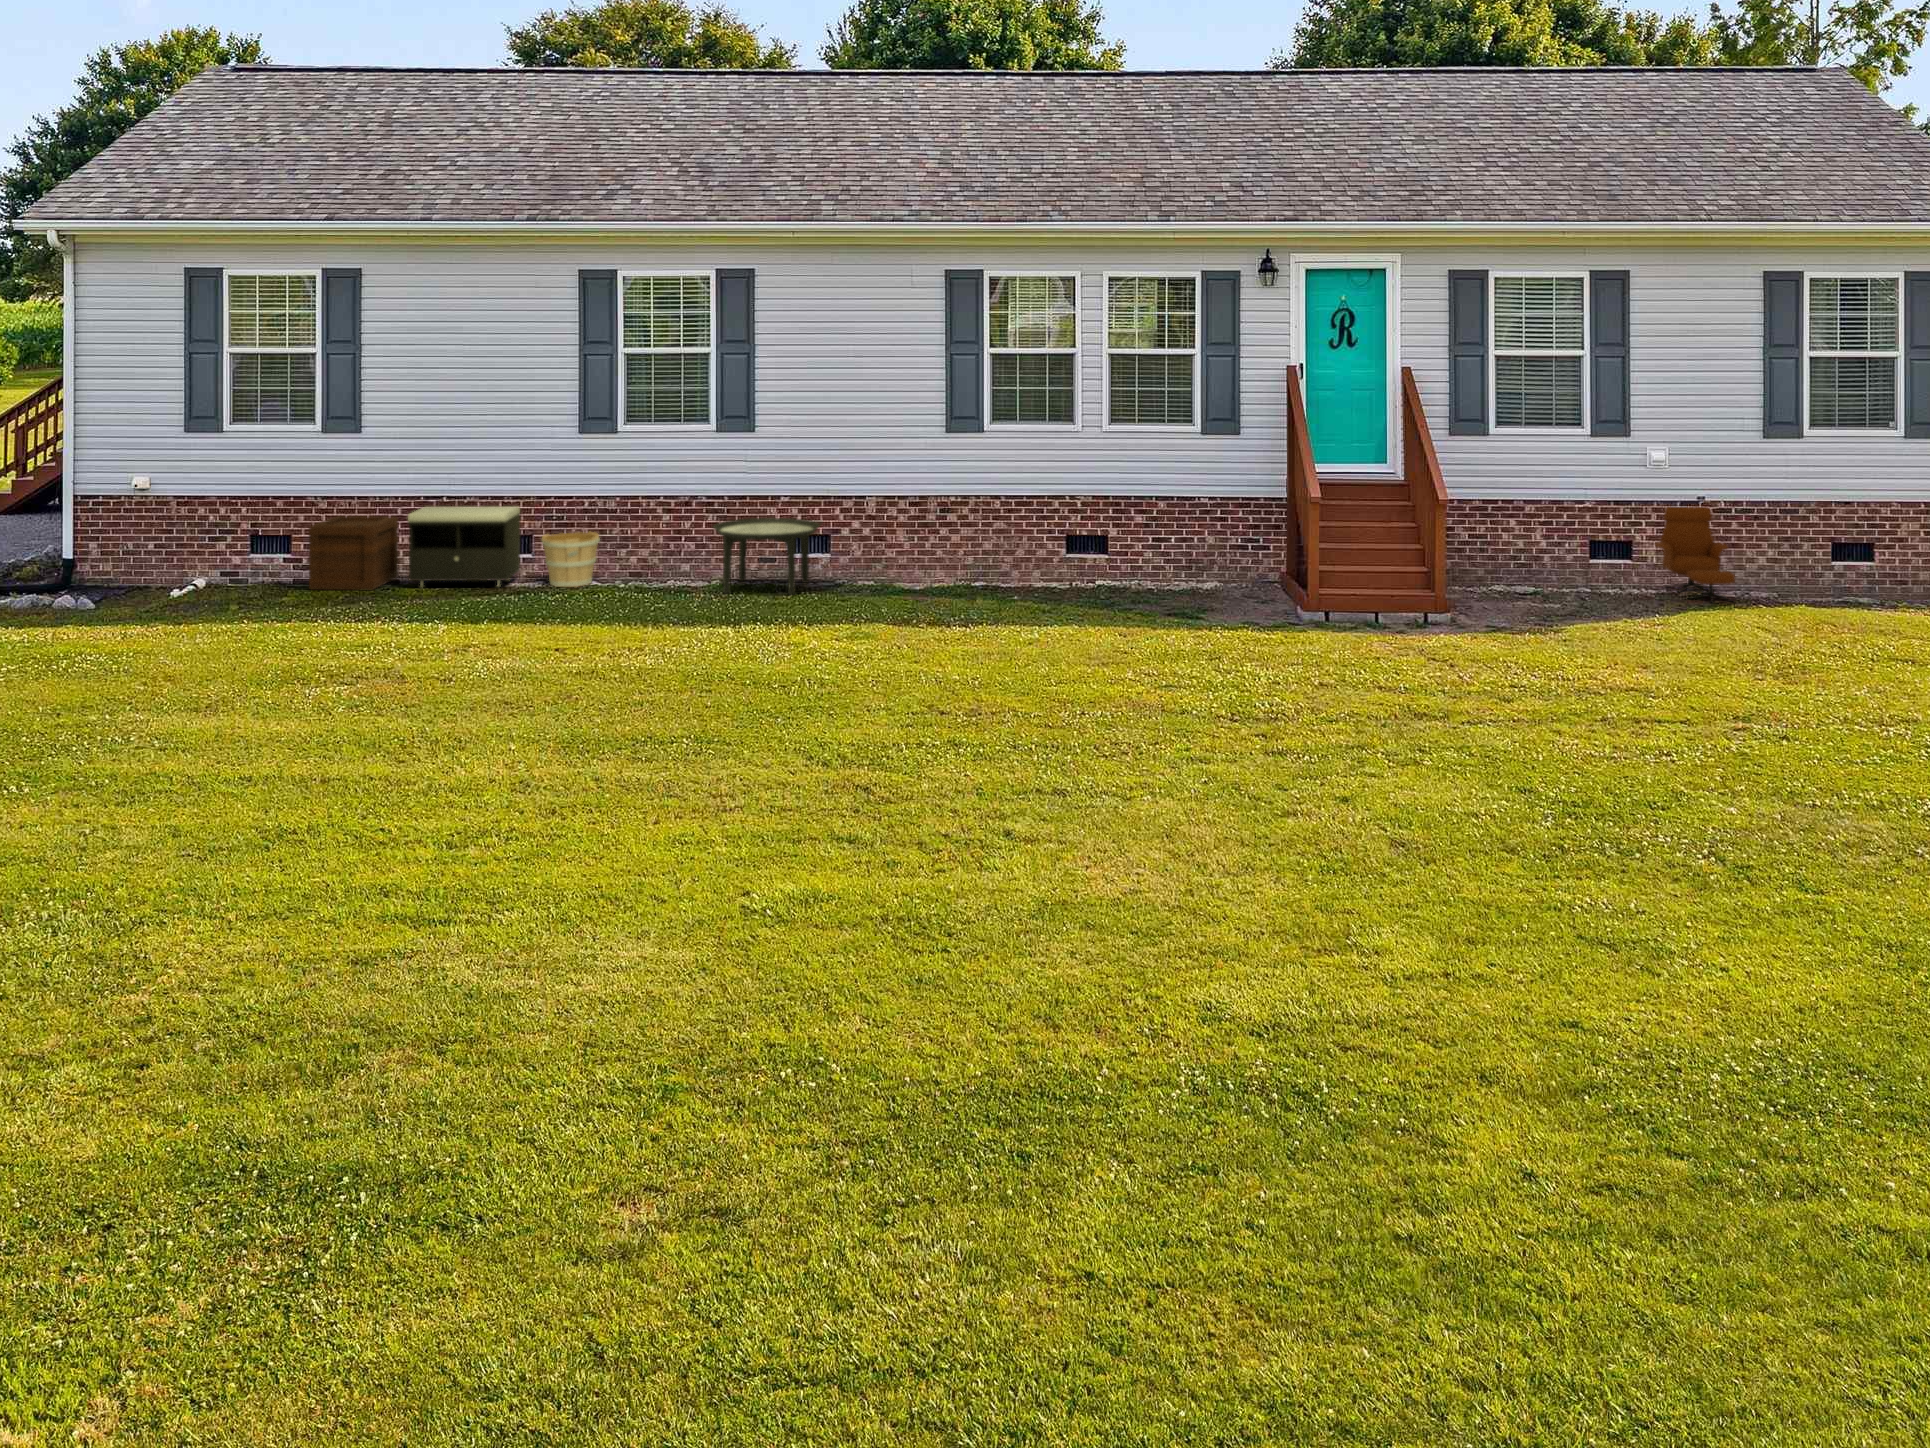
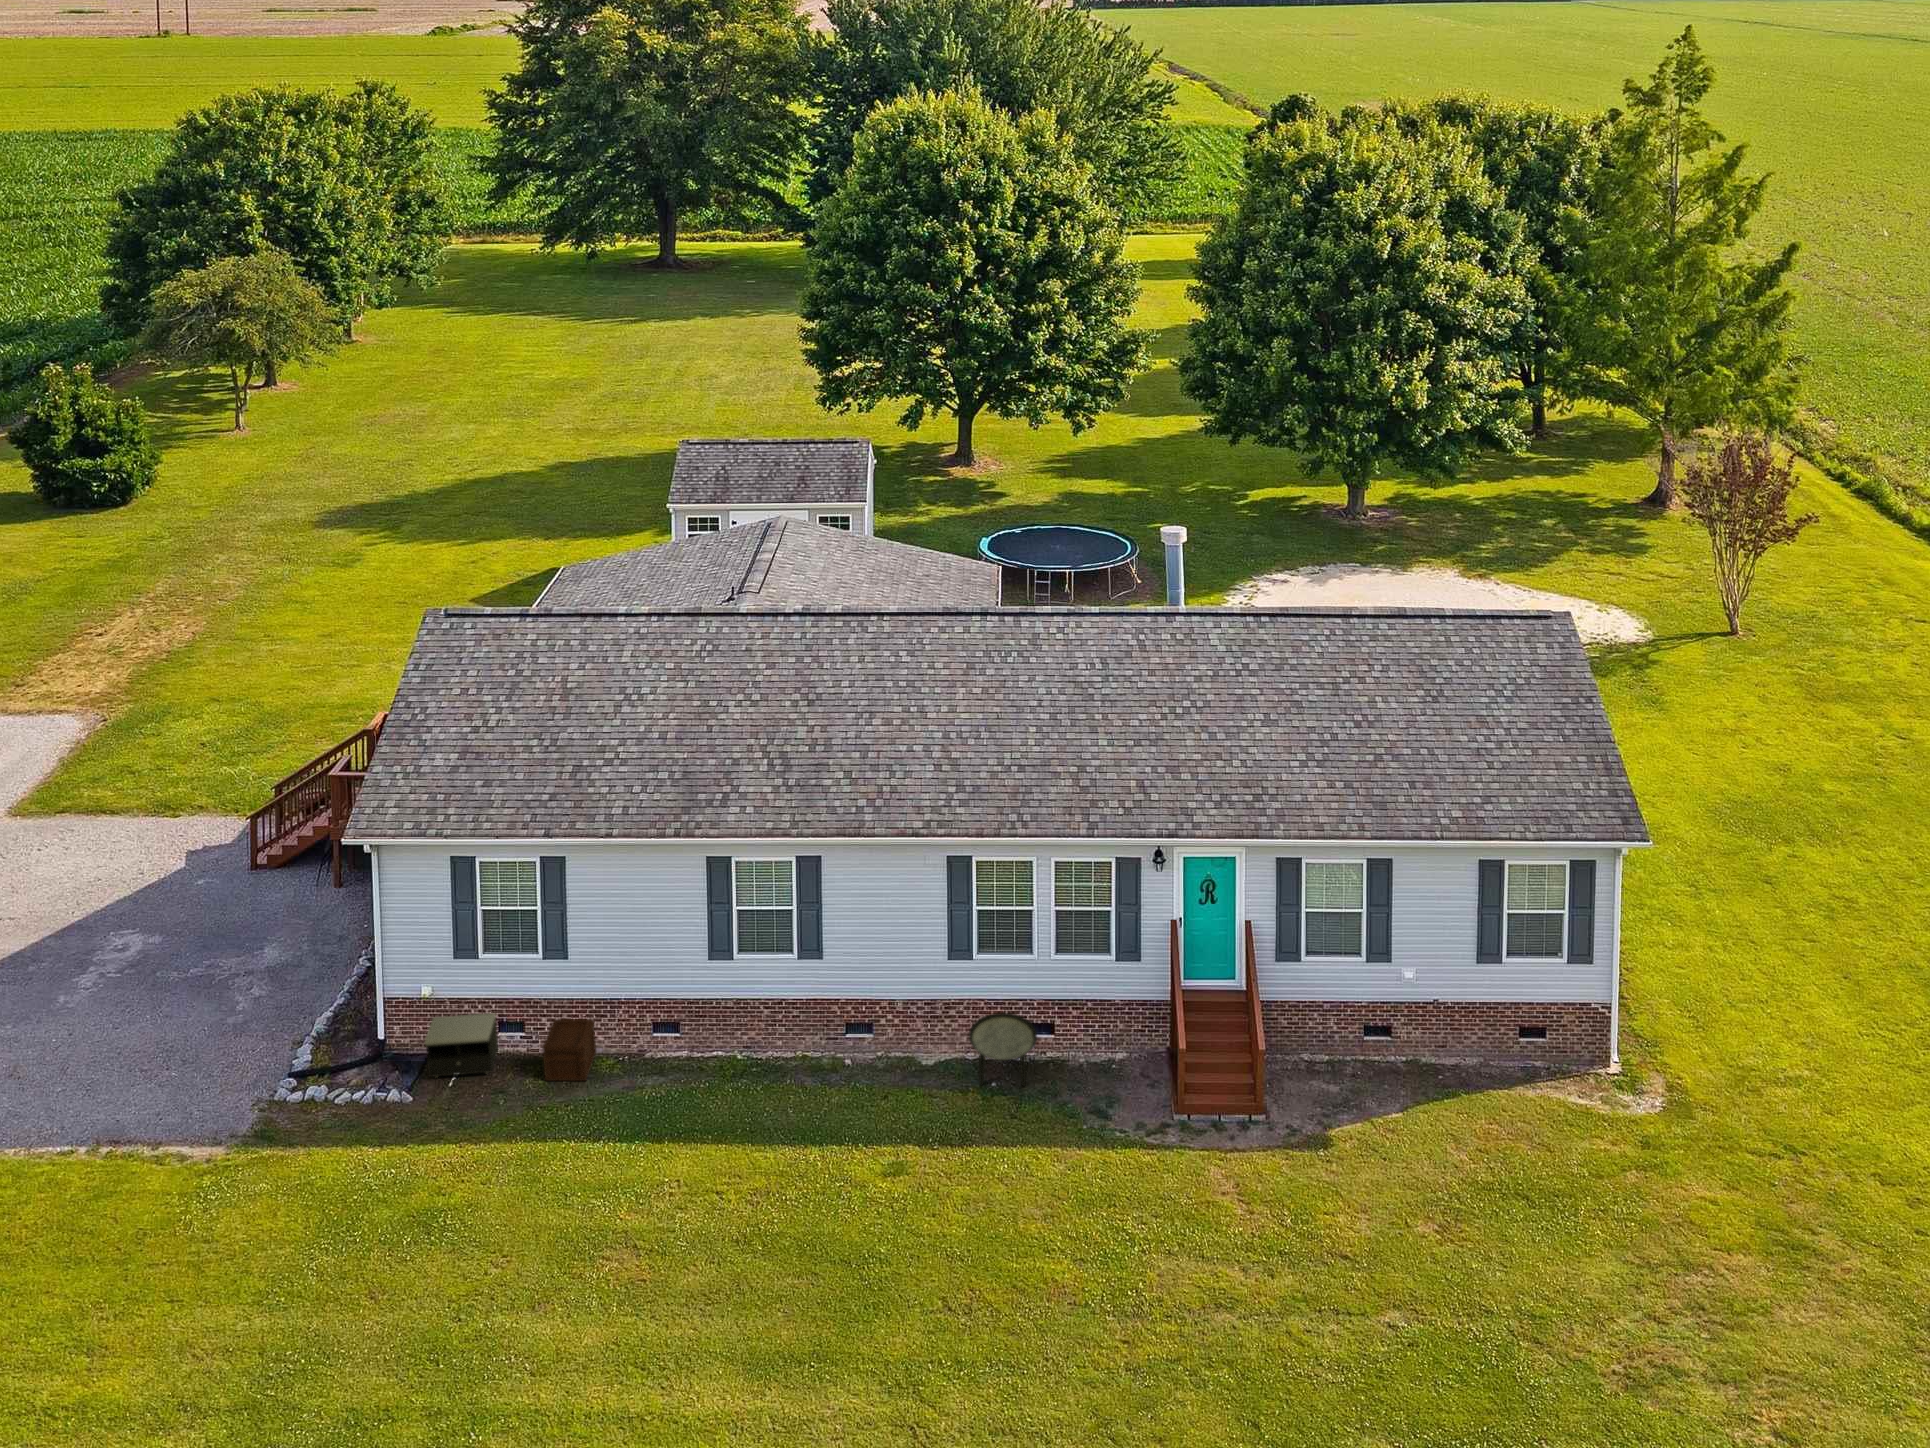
storage bench: present [408,506,520,587] -> present [425,1013,498,1077]
lounge chair: present [1655,507,1735,603] -> none [1403,1011,1448,1096]
round table: present [713,518,820,595] -> present [969,1012,1037,1086]
wooden bucket: present [542,531,600,587] -> none [689,1024,726,1071]

